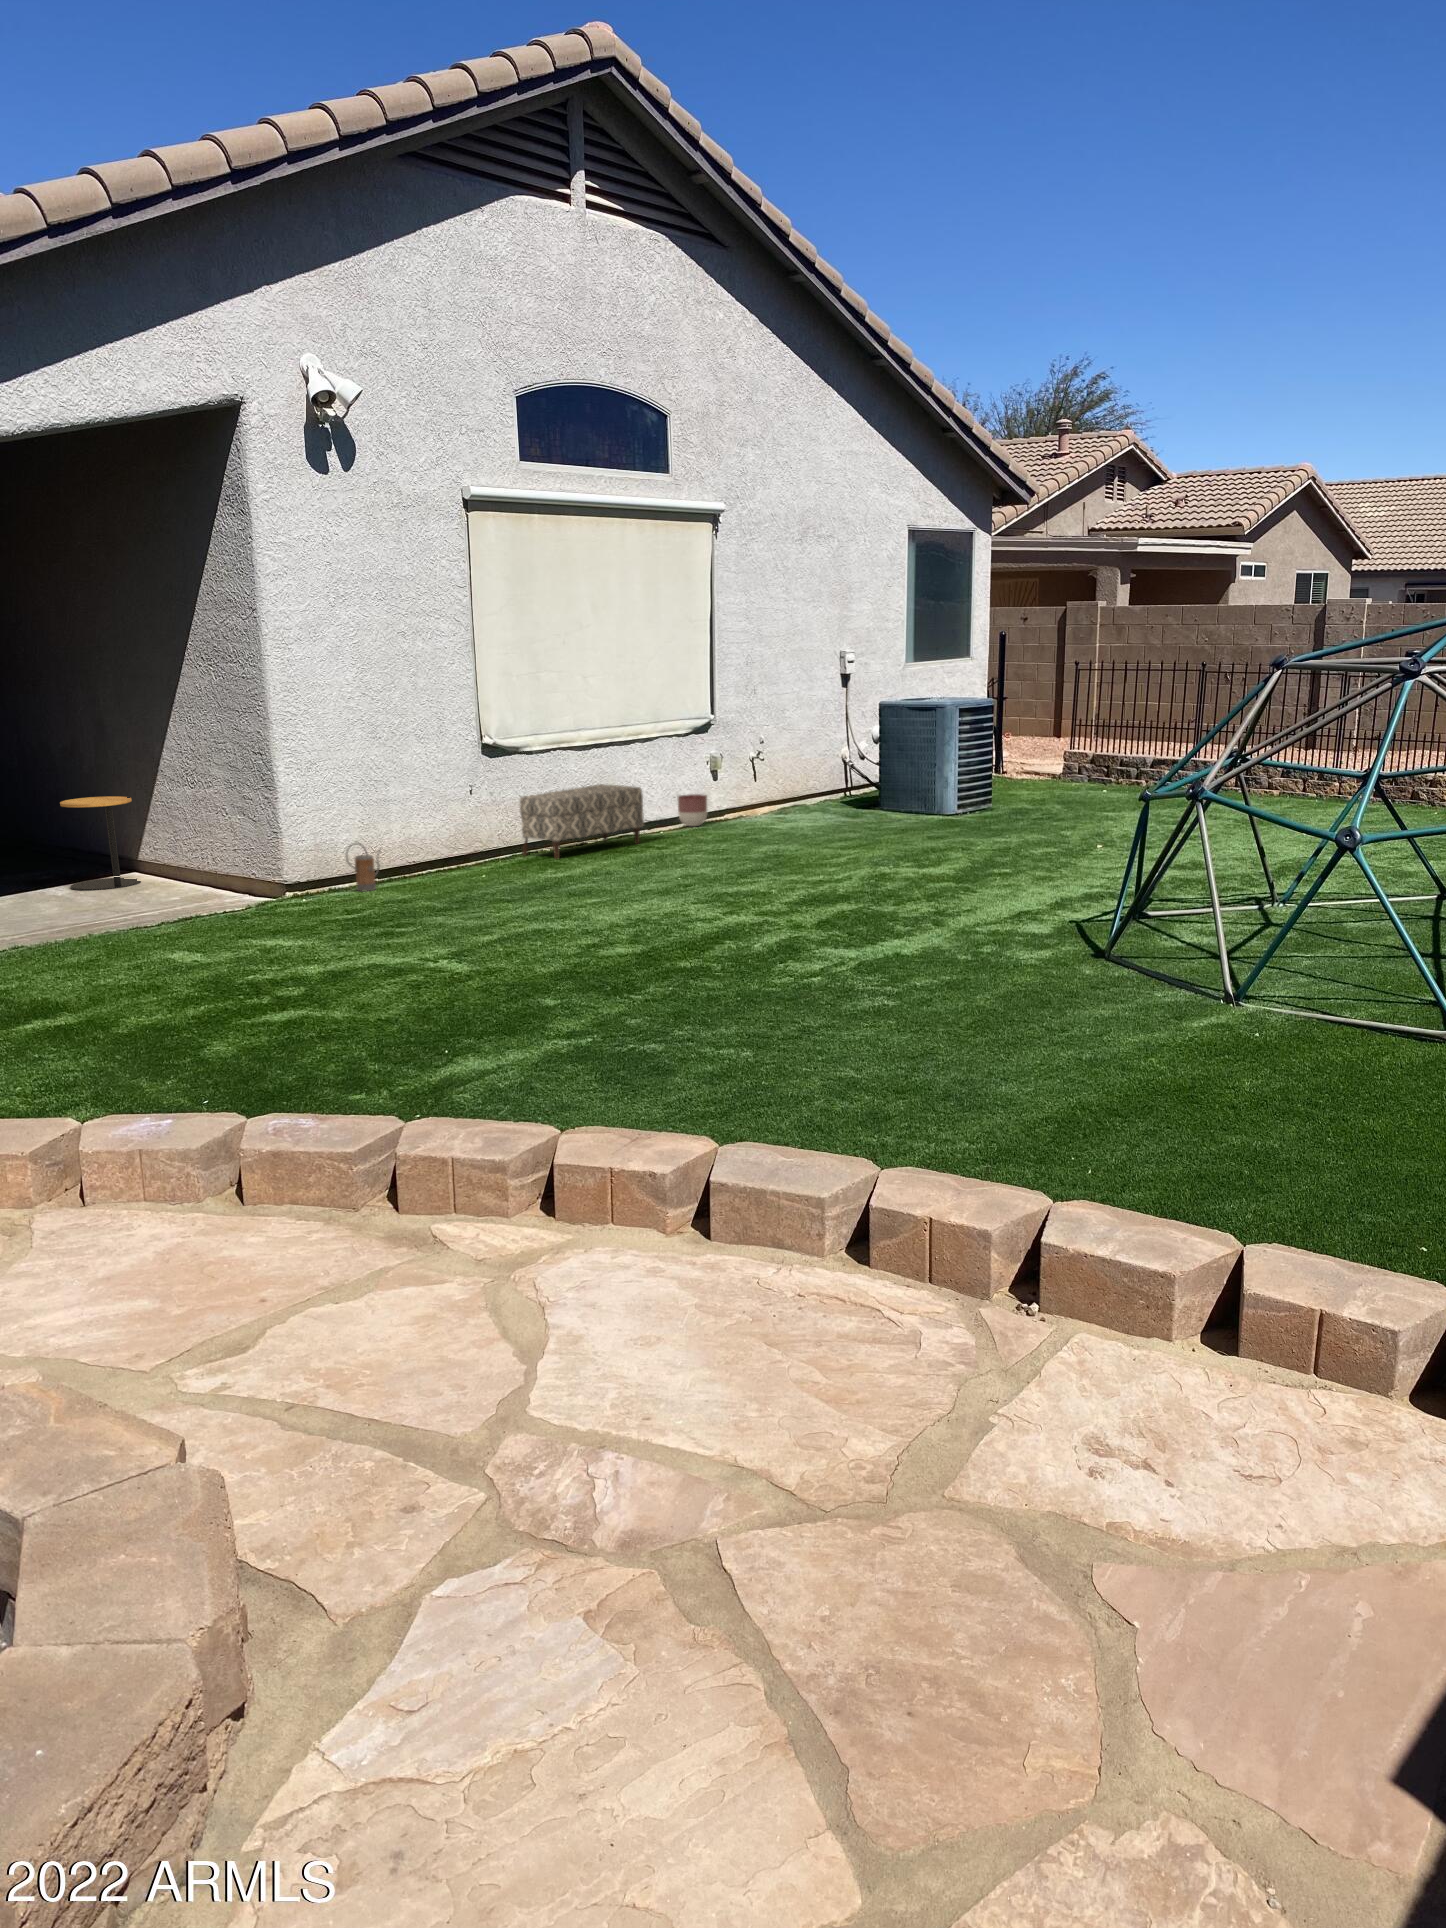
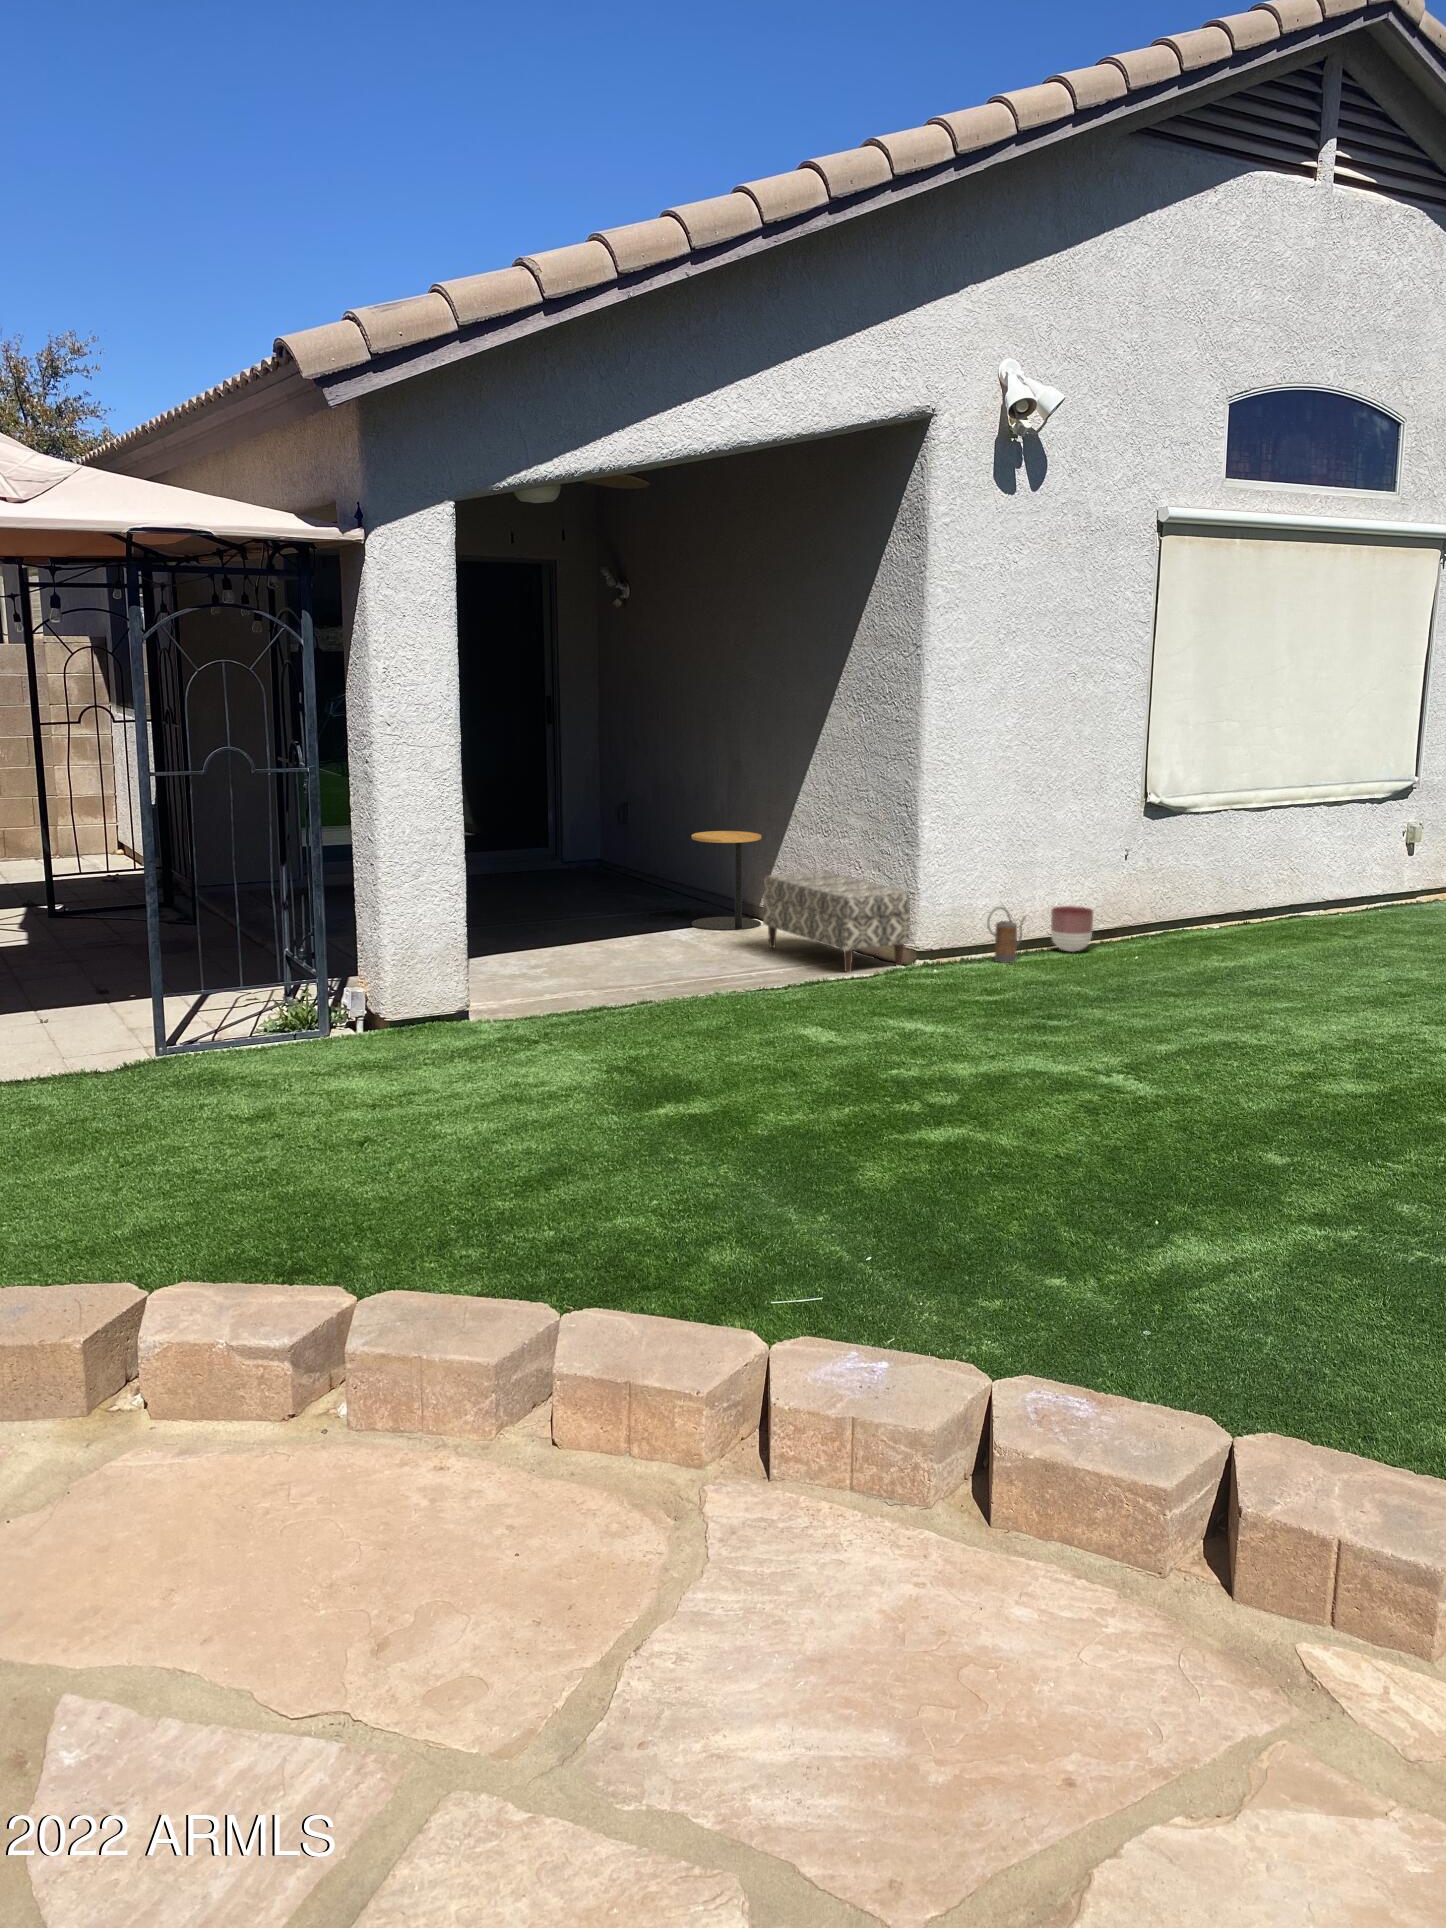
bench: present [520,784,644,859] -> present [763,871,910,973]
planter: present [677,794,707,826] -> present [1051,906,1093,952]

